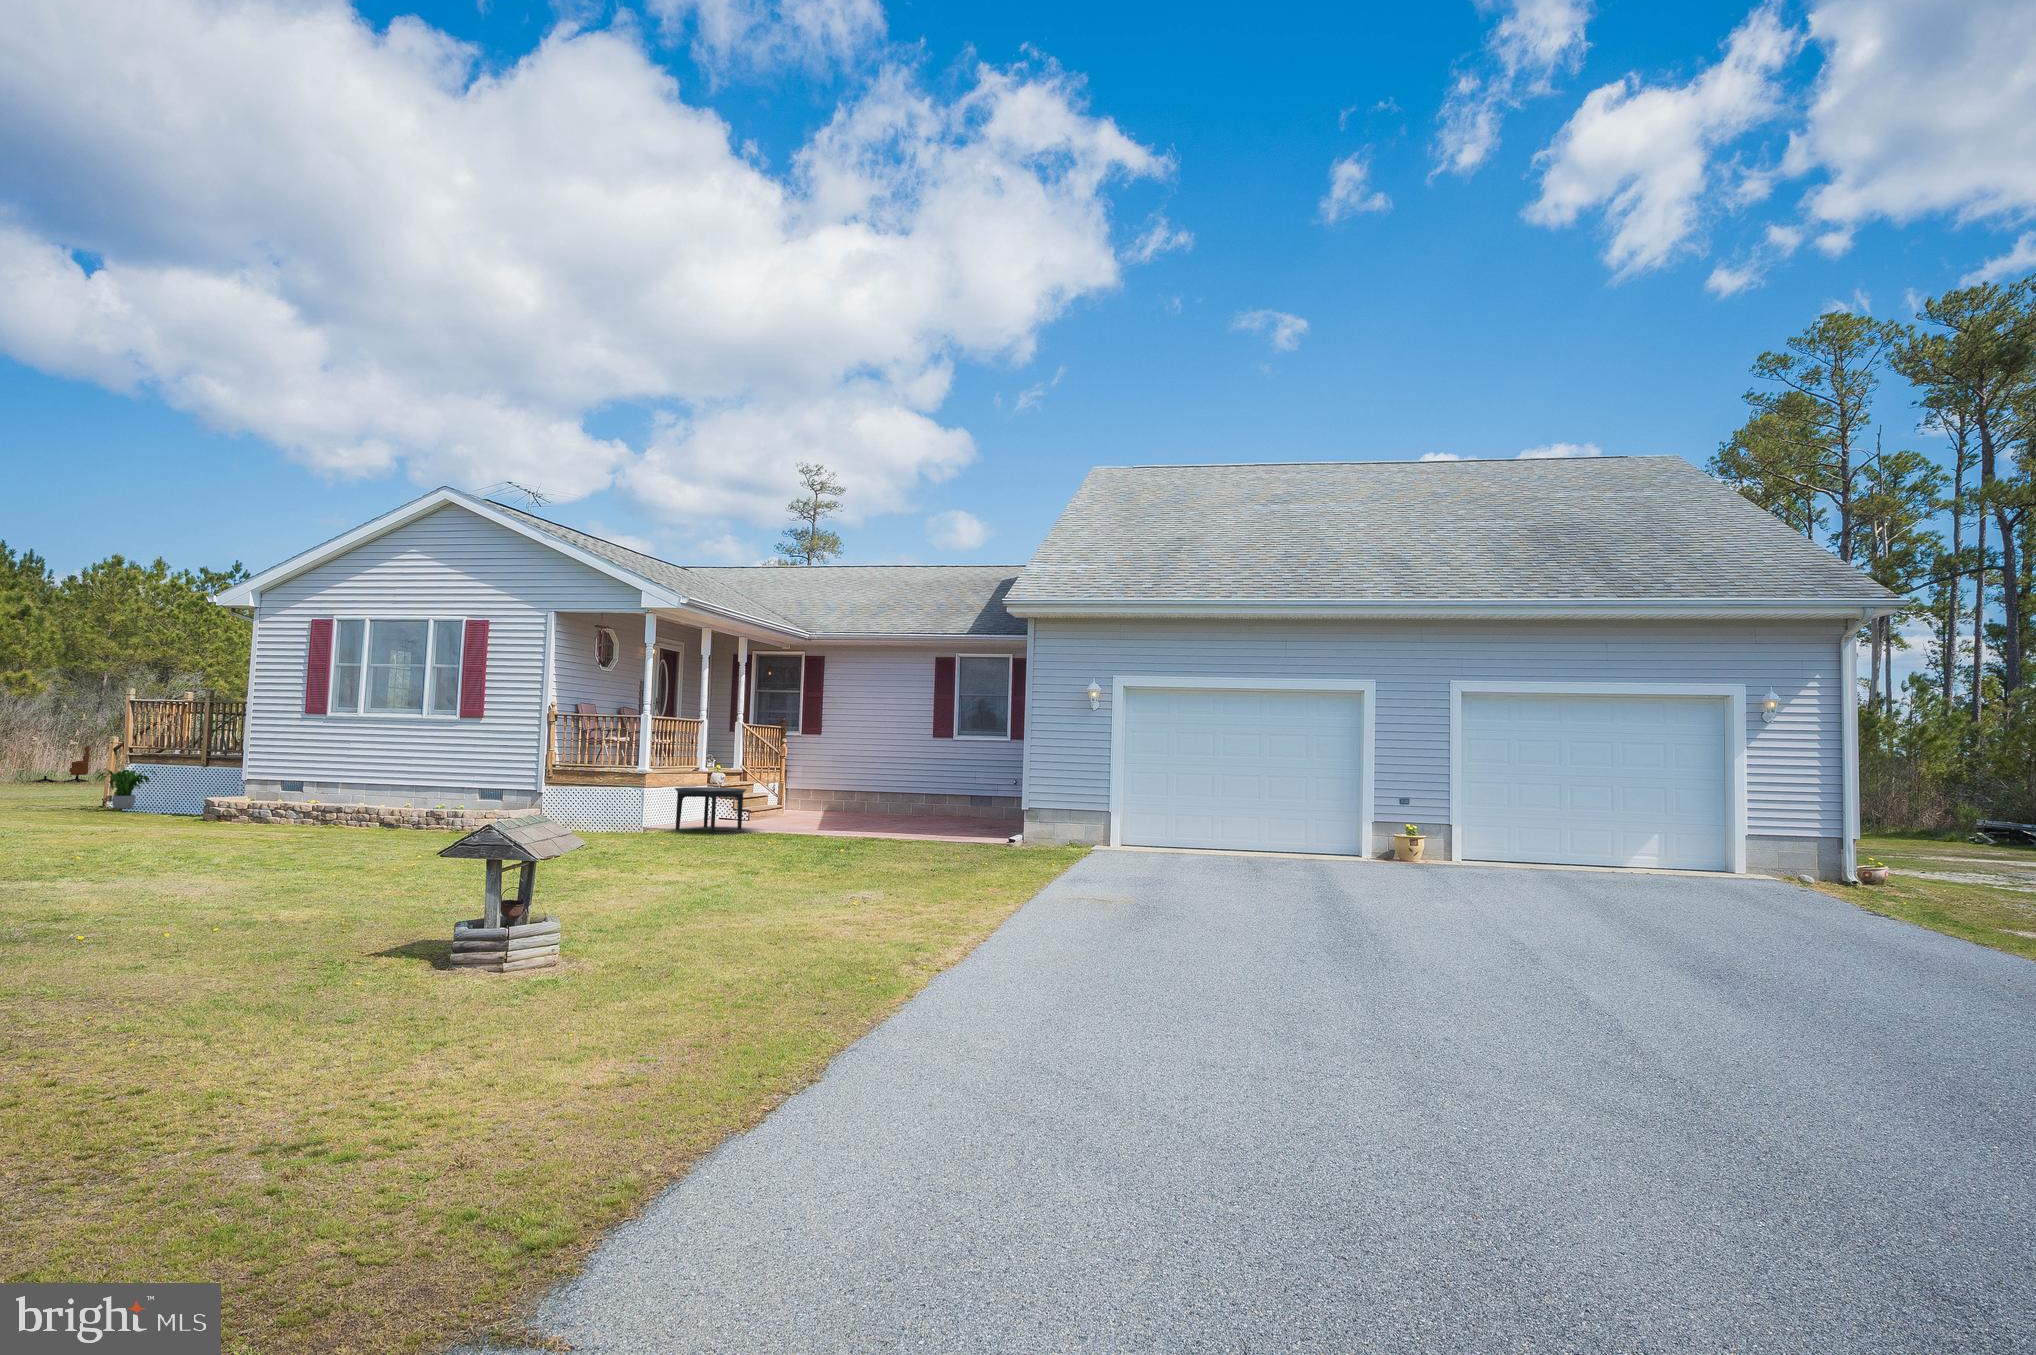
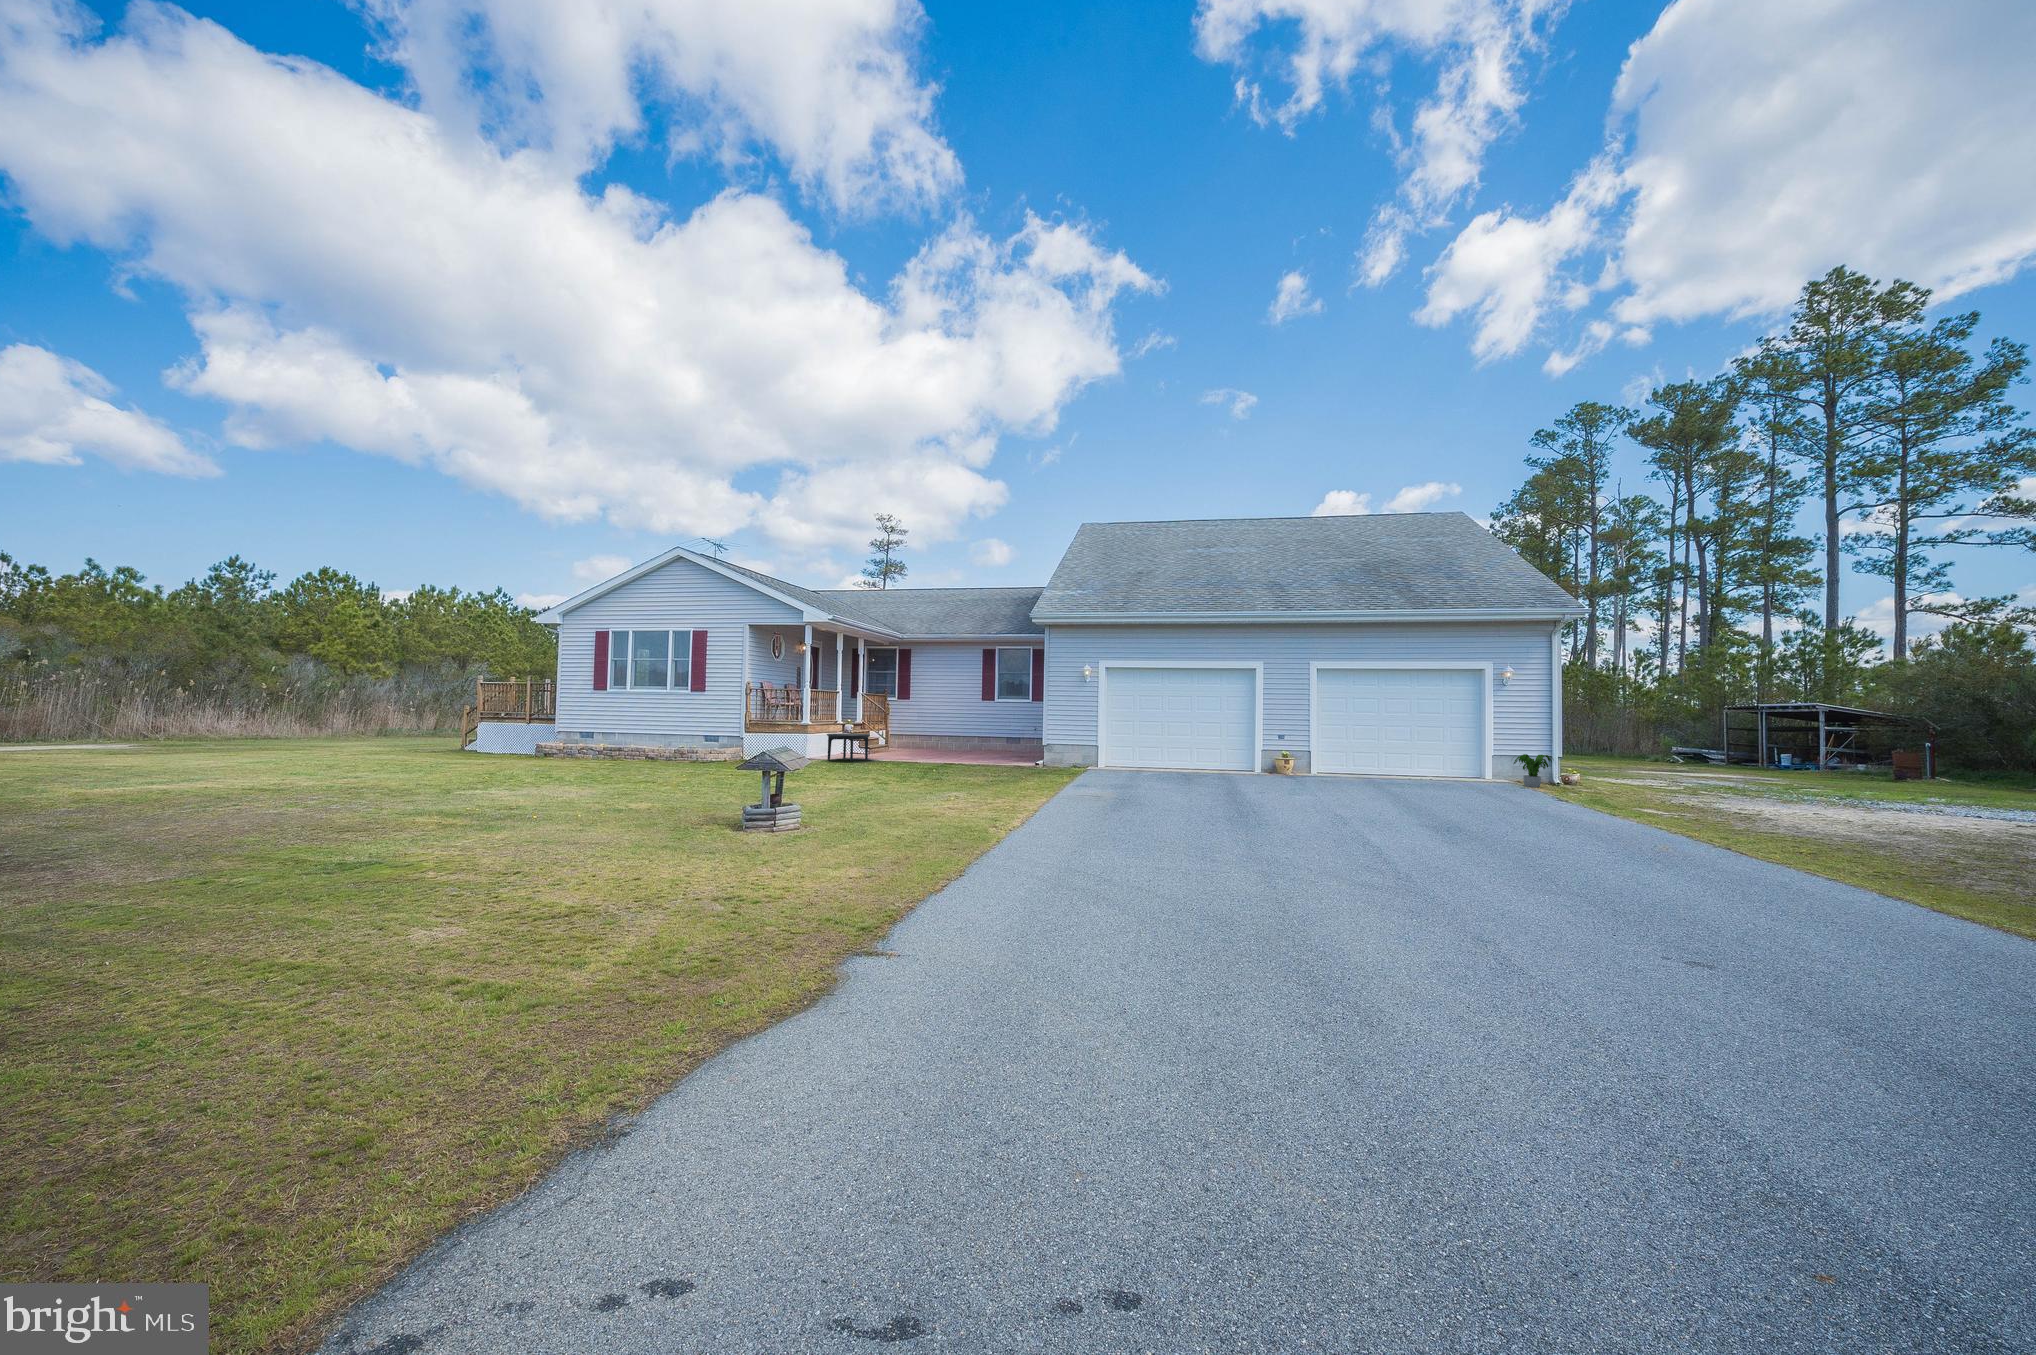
lounge chair: present [32,746,90,782] -> none [395,711,432,735]
potted plant: present [93,769,157,808] -> present [1514,754,1552,787]

